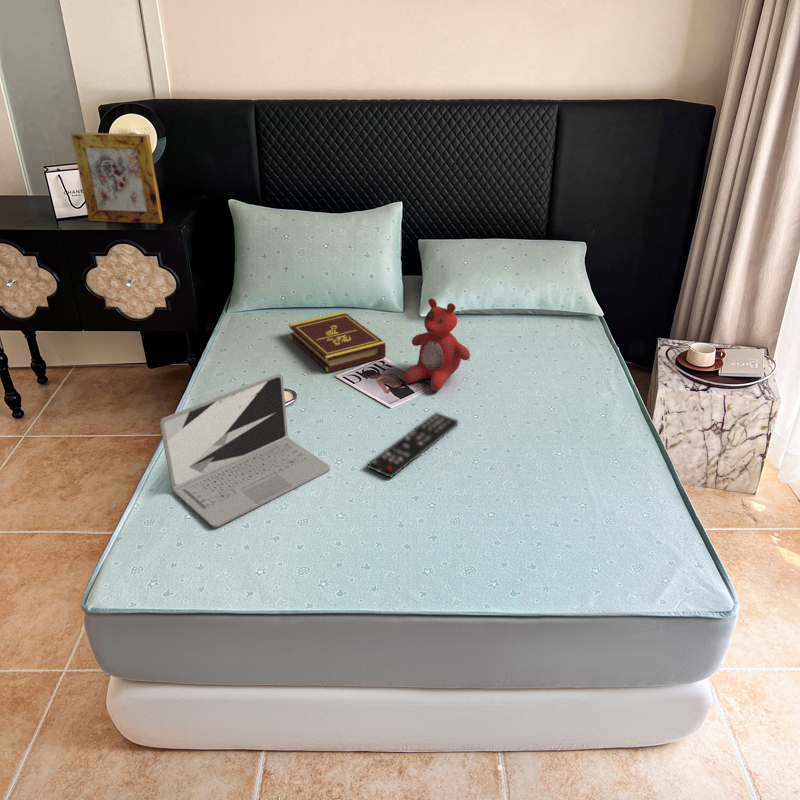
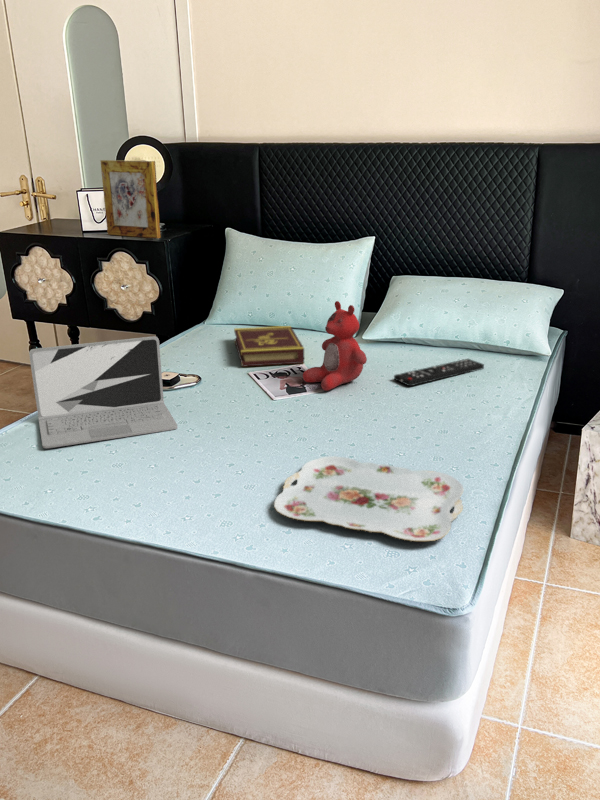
remote control: present [368,413,458,477] -> present [394,359,484,386]
serving tray: none [491,473,667,558] -> present [274,457,463,541]

